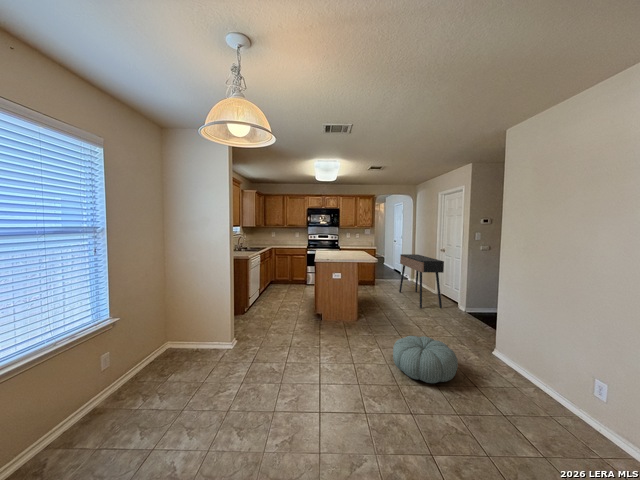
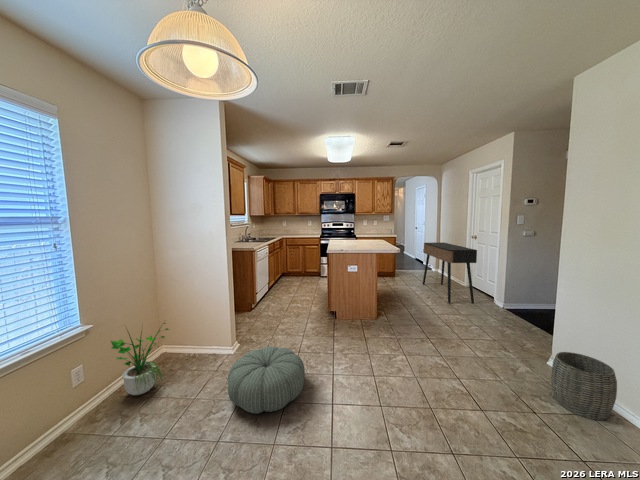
potted plant: none [130,315,178,381] -> present [111,323,169,395]
pouf: present [393,336,458,383] -> present [228,347,305,414]
woven basket: none [491,340,534,390] -> present [551,352,617,420]

